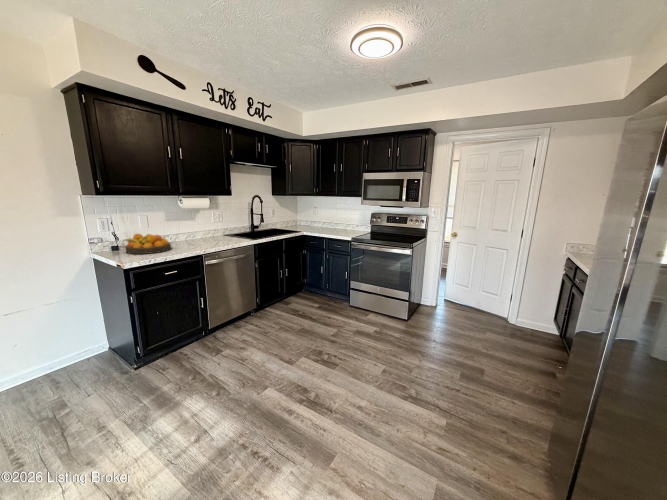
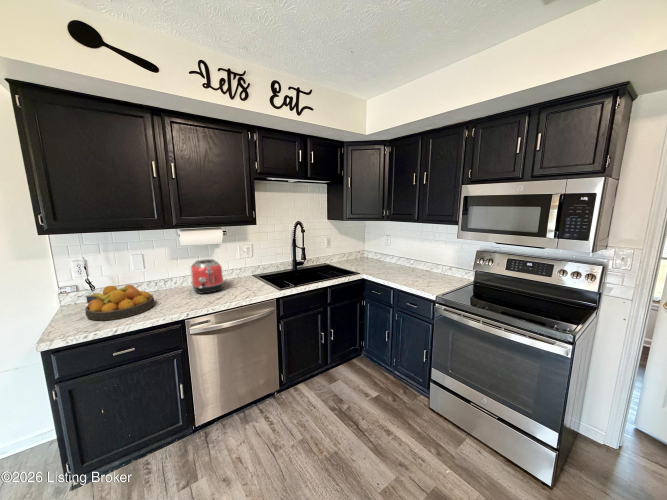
toaster: none [184,220,212,243] -> present [191,259,223,294]

